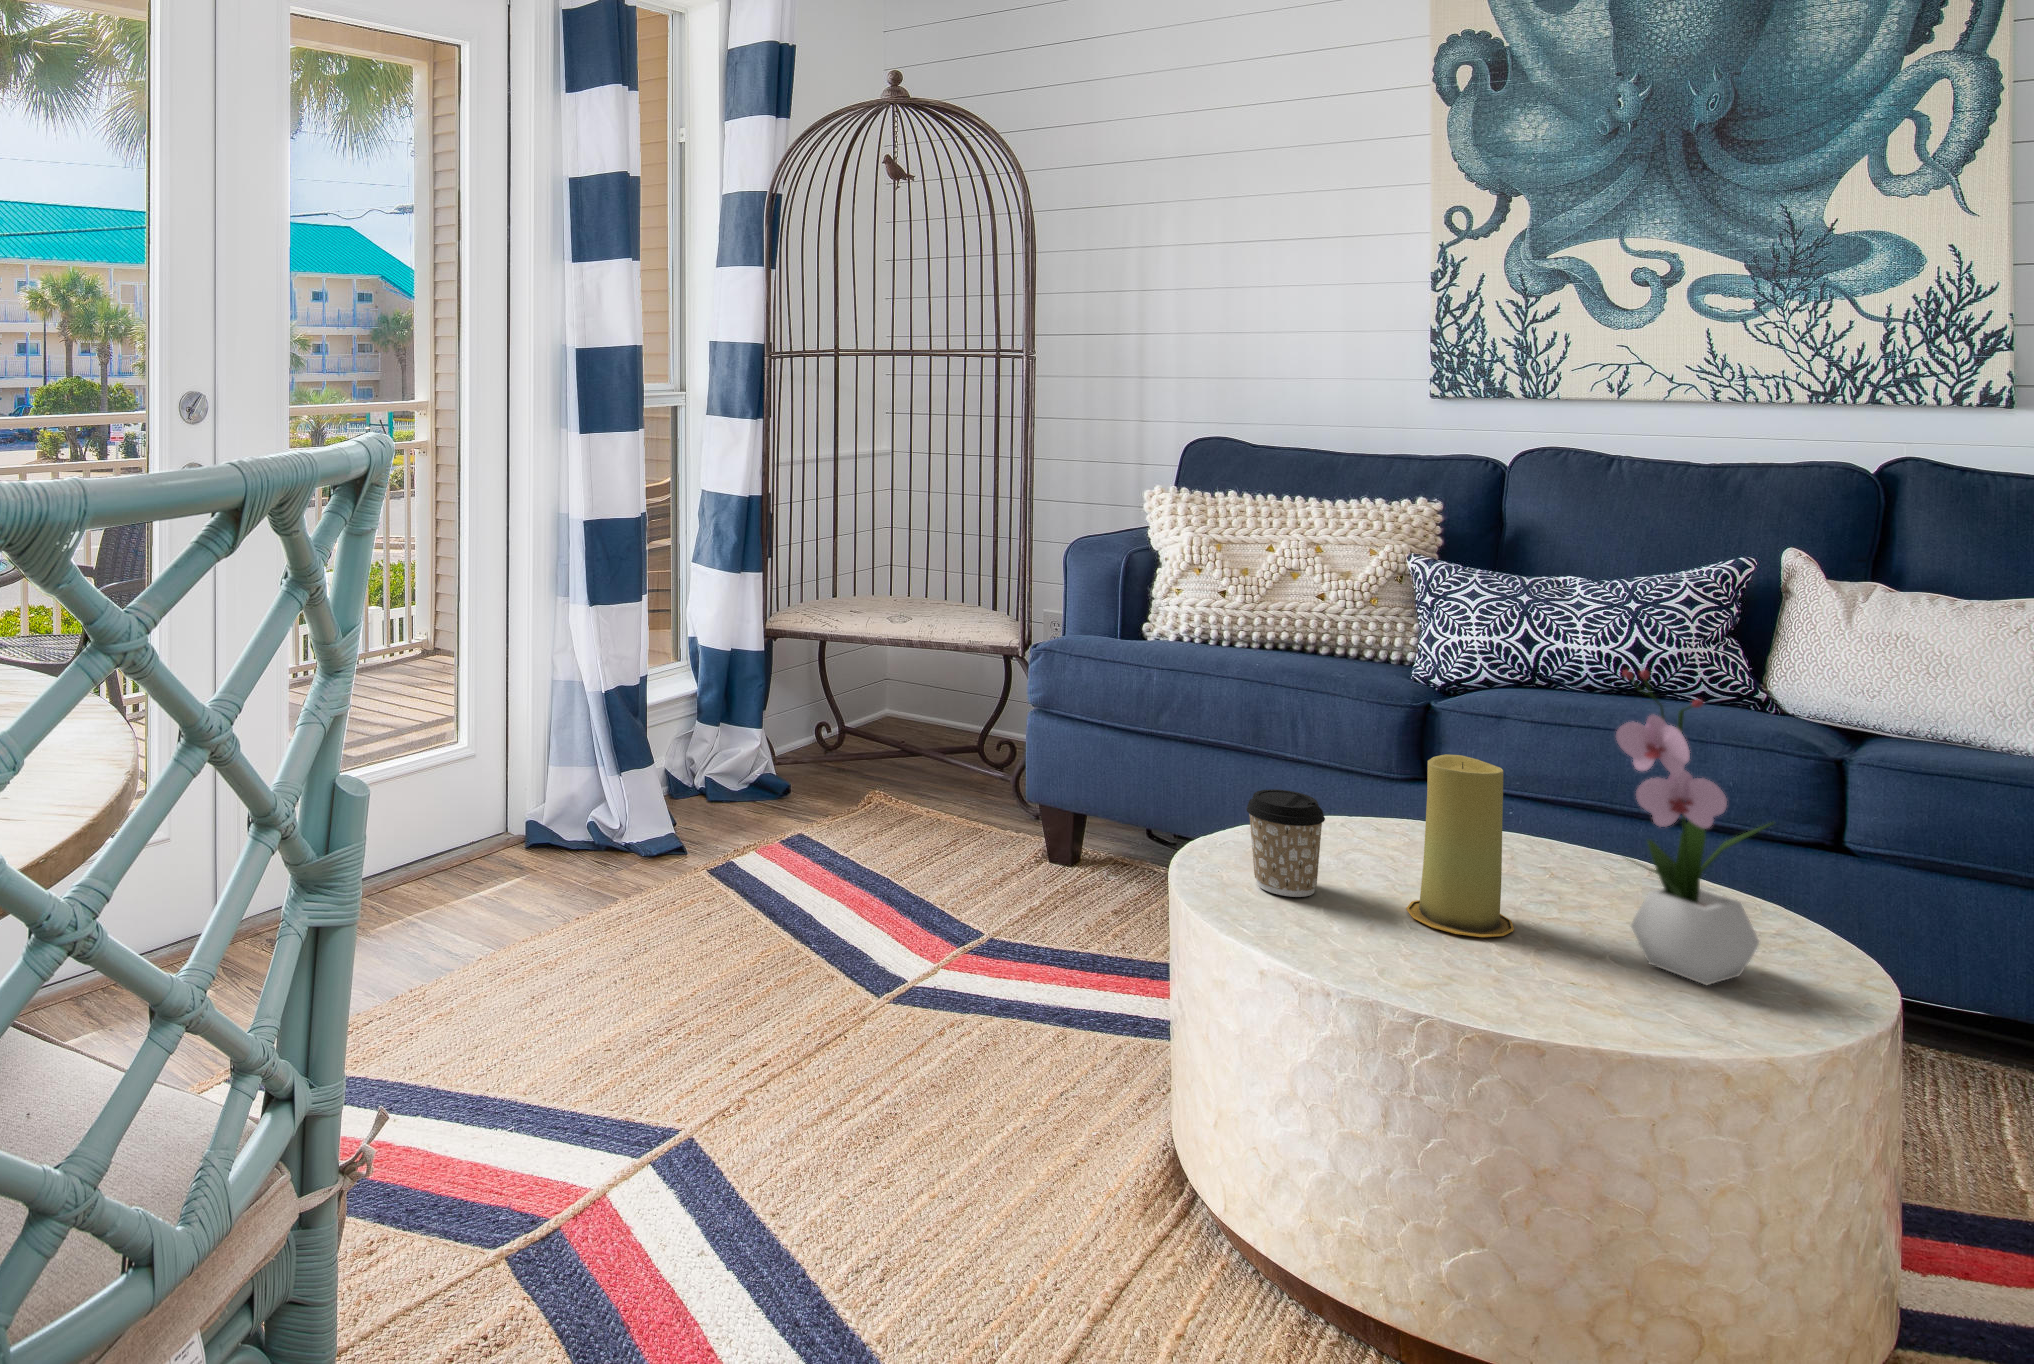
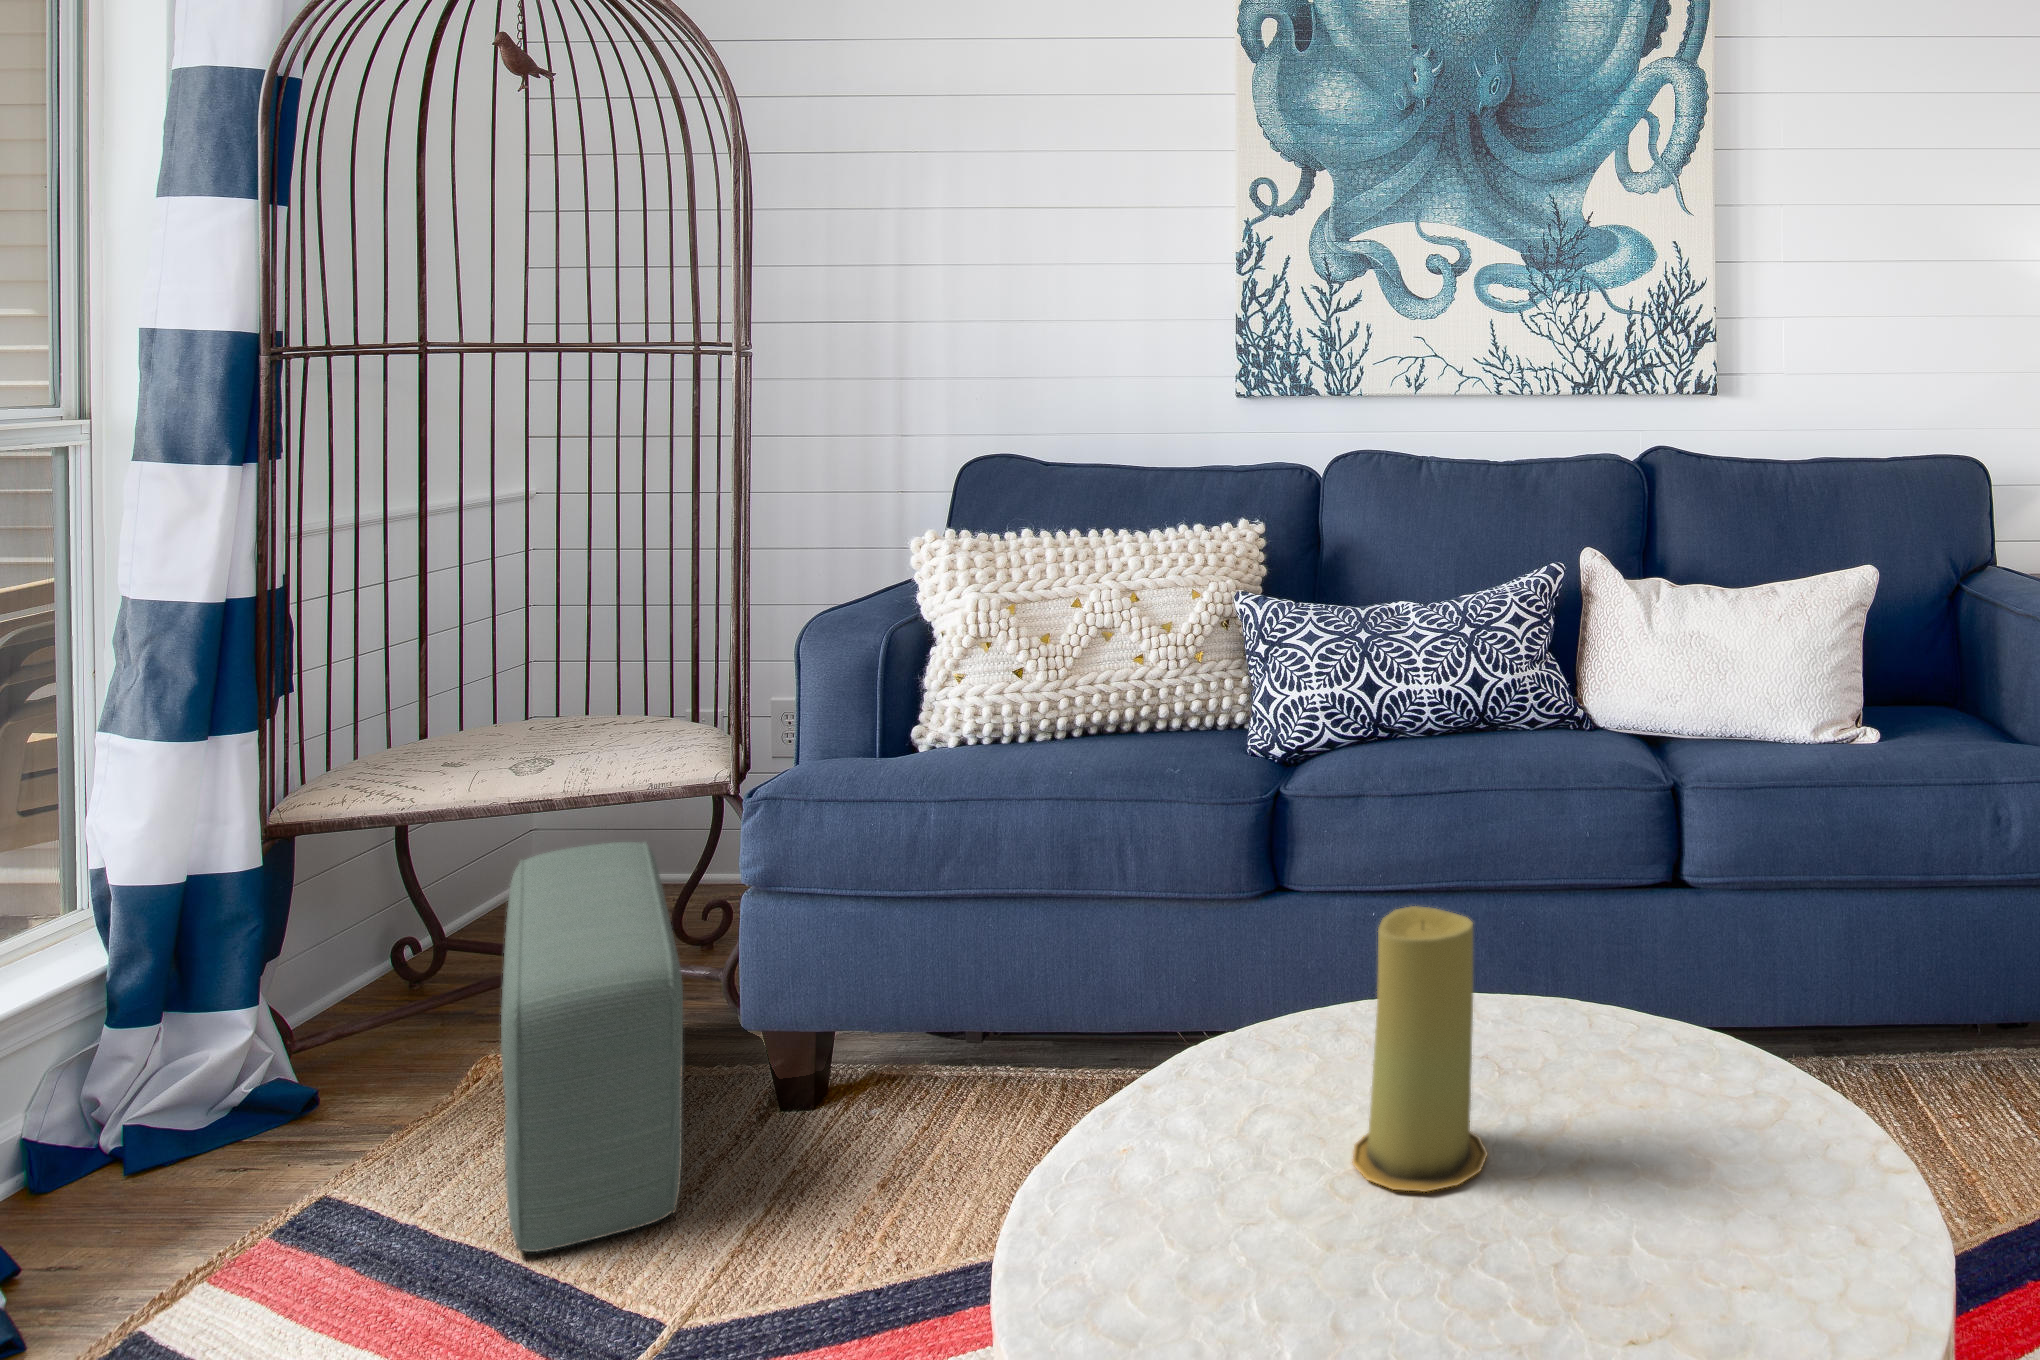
flower arrangement: present [1616,670,1774,985] -> none [1618,749,1768,1175]
pouf: none [891,671,990,895] -> present [501,842,683,1252]
coffee cup: present [1246,789,1325,897] -> none [1125,1013,1240,1200]

